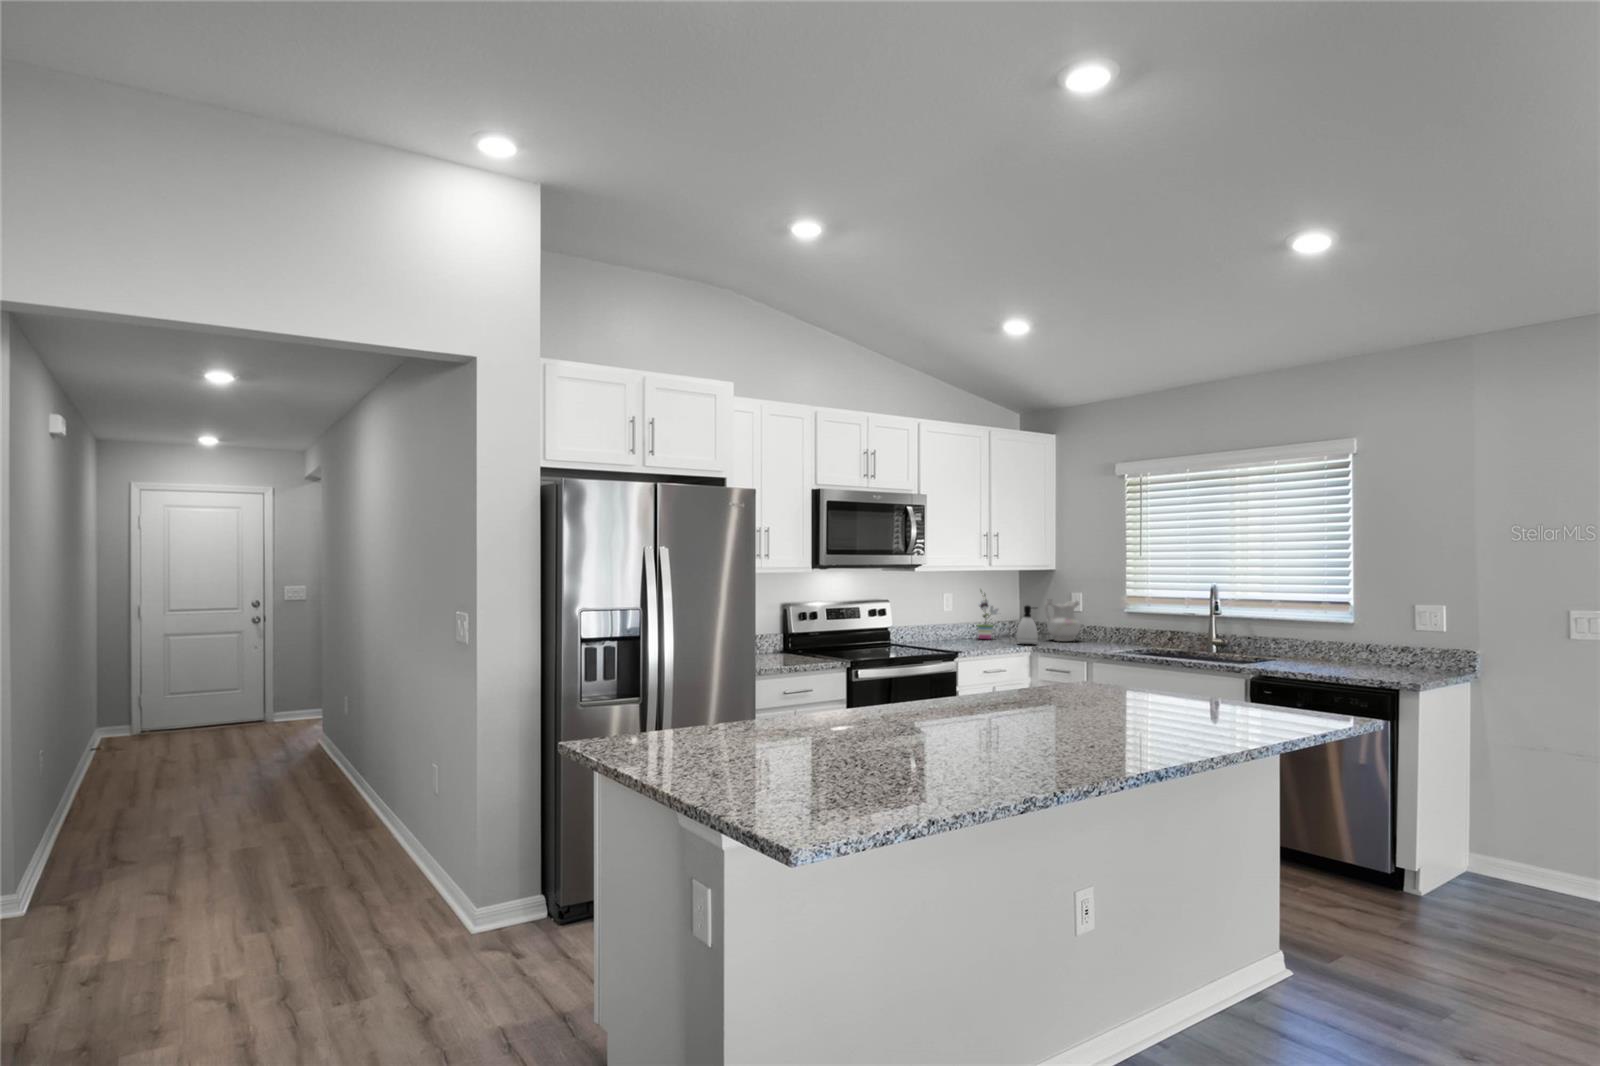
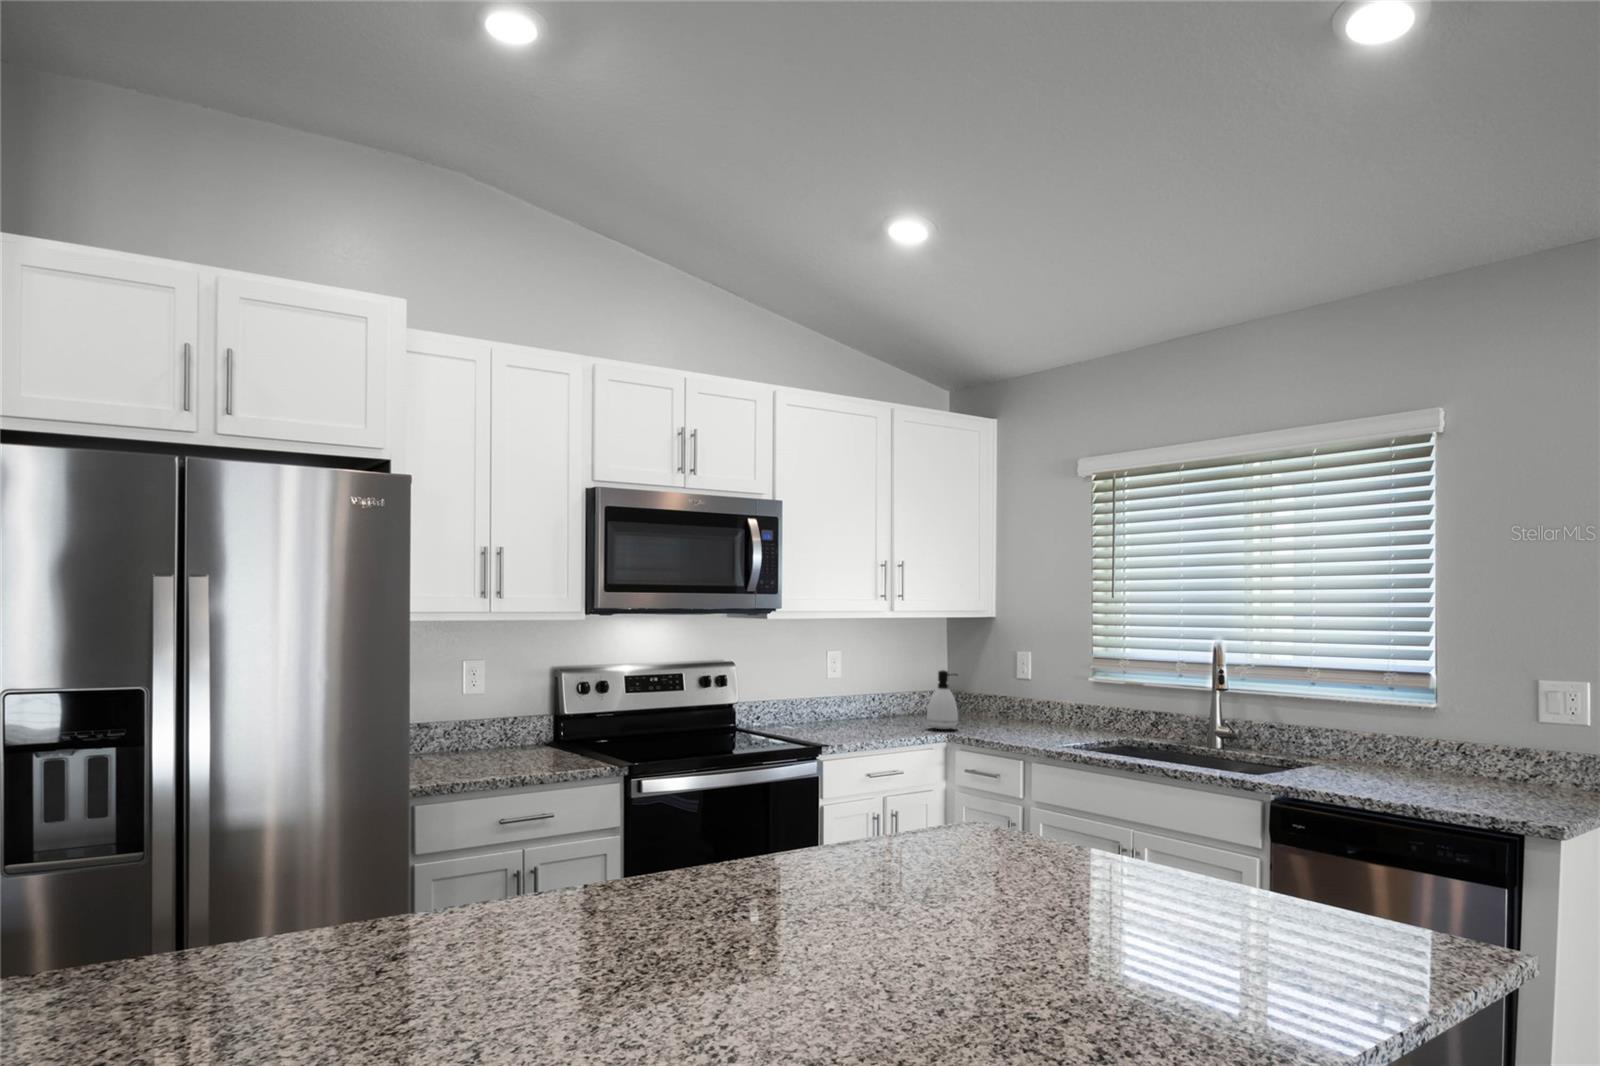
potted plant: present [977,591,998,639] -> none [873,643,912,719]
ceramic pitcher: present [1044,599,1081,641] -> none [973,659,1027,724]

